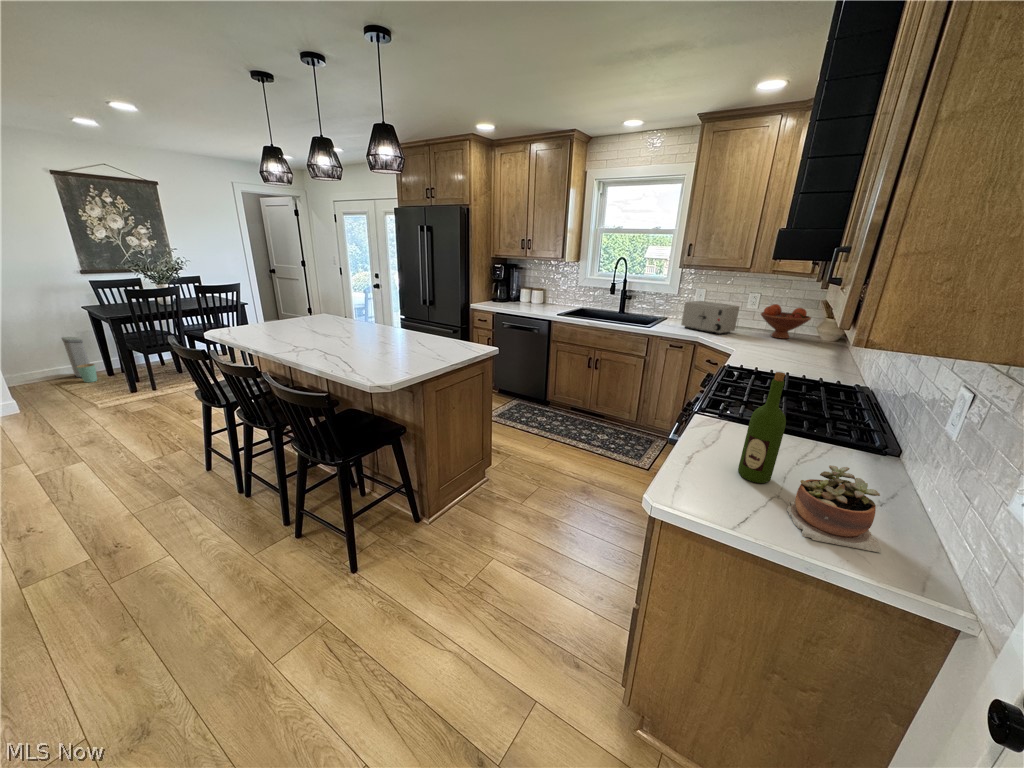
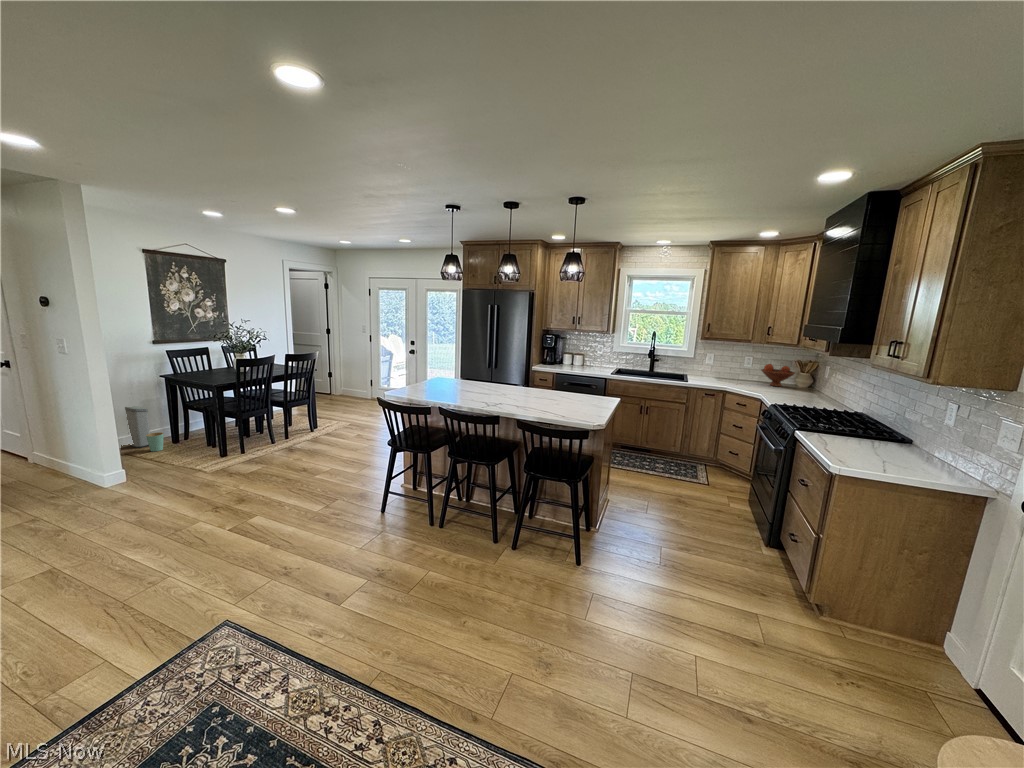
toaster: present [681,301,739,334] -> none [708,362,748,385]
wine bottle: present [738,372,786,483] -> none [857,398,882,454]
succulent plant: present [787,465,881,553] -> none [892,438,946,471]

